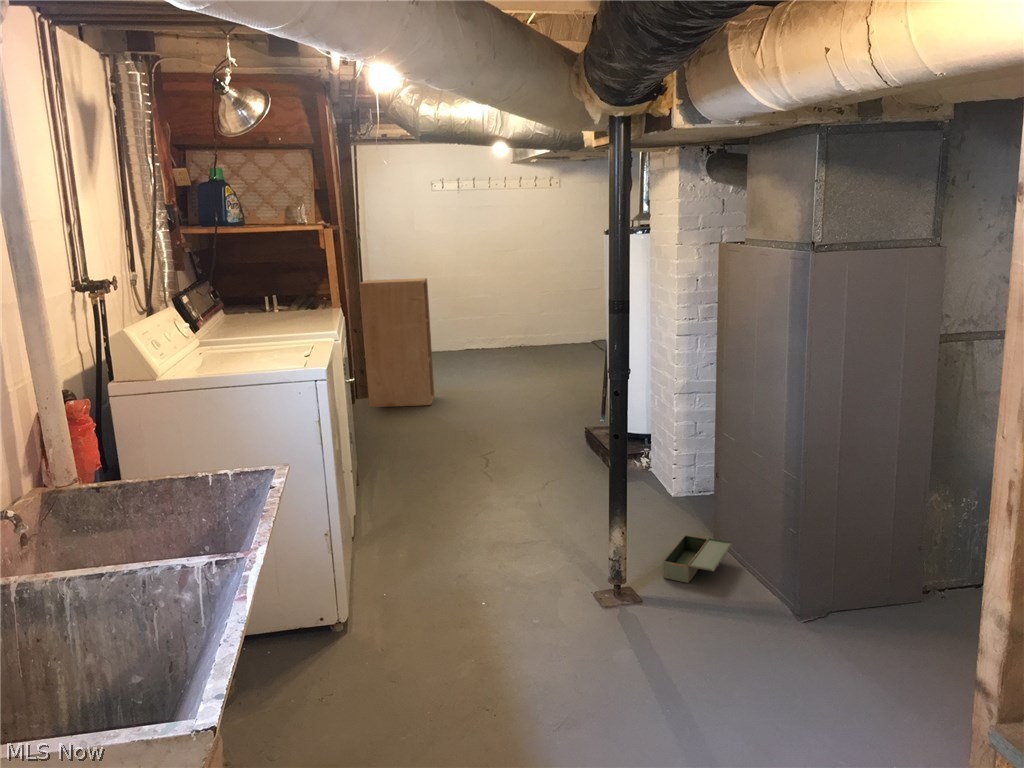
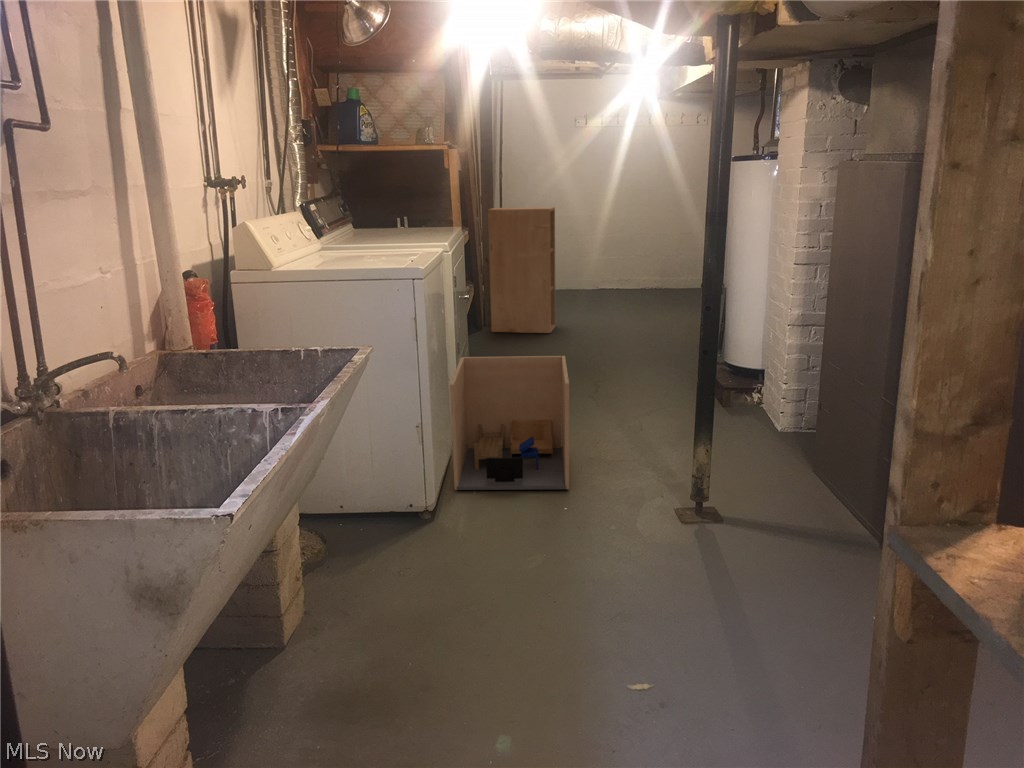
cardboard box: none [354,439,484,593] -> present [450,356,569,490]
toolbox: present [663,535,732,583] -> none [750,467,829,513]

